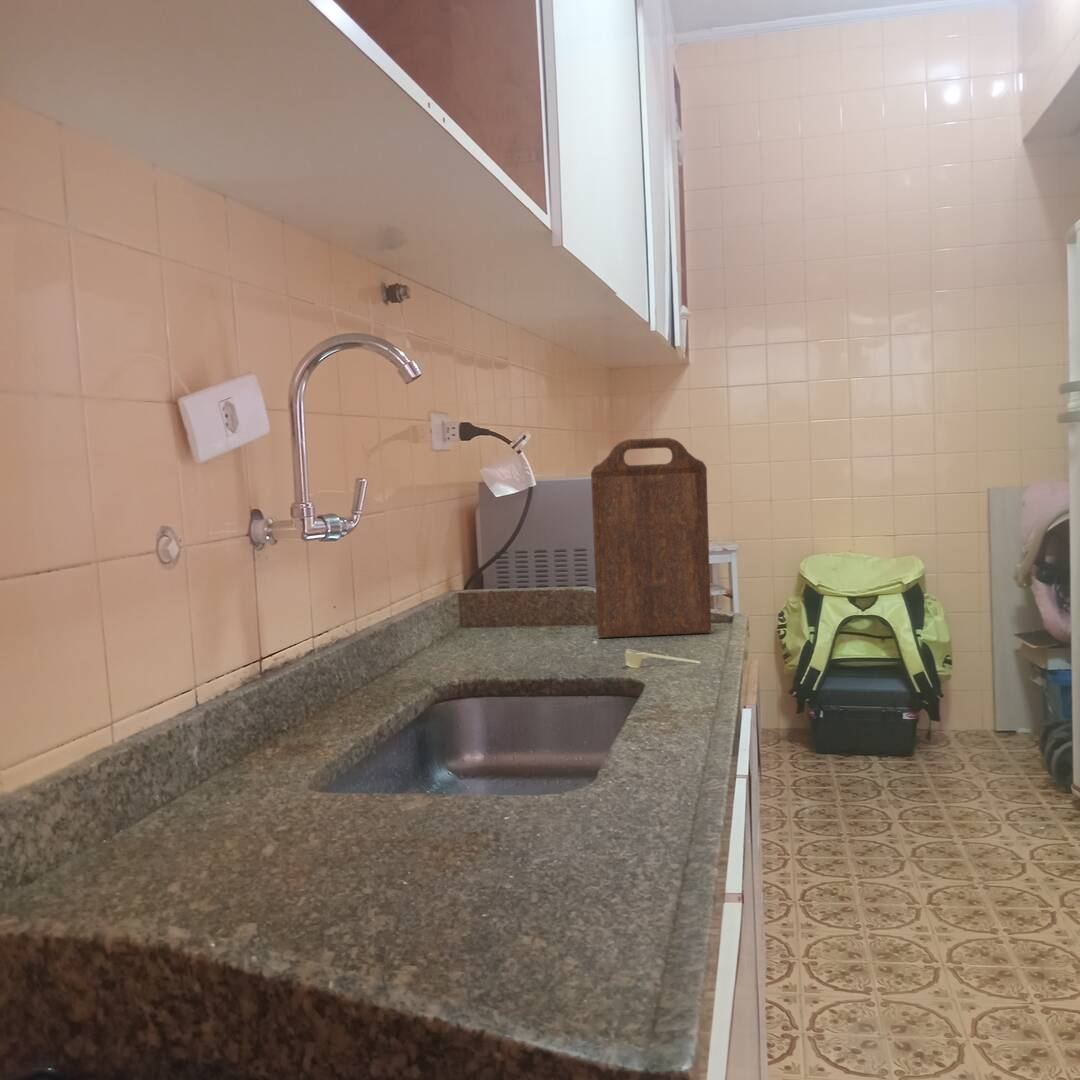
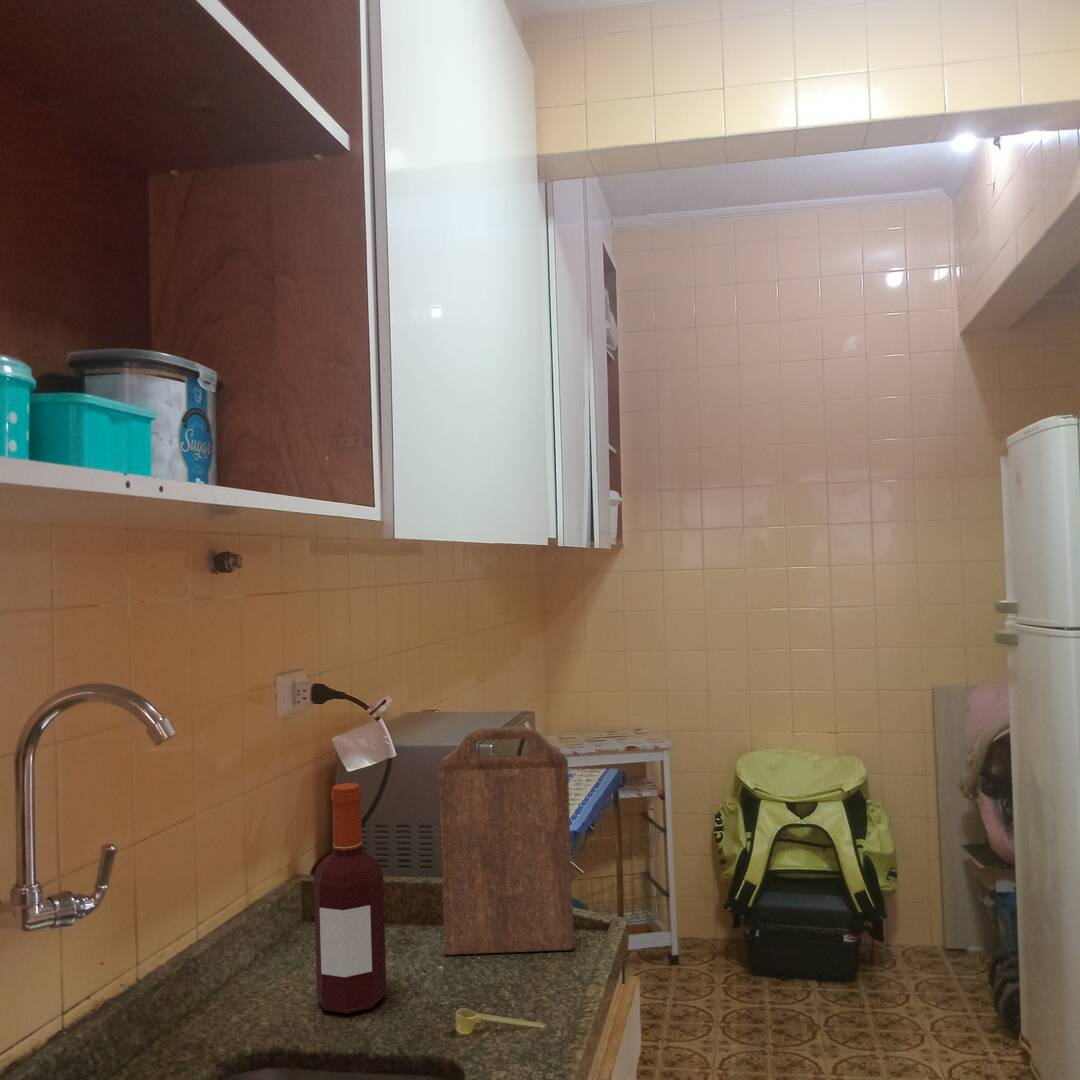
bottle: none [498,472,562,661] -> present [314,783,386,1014]

